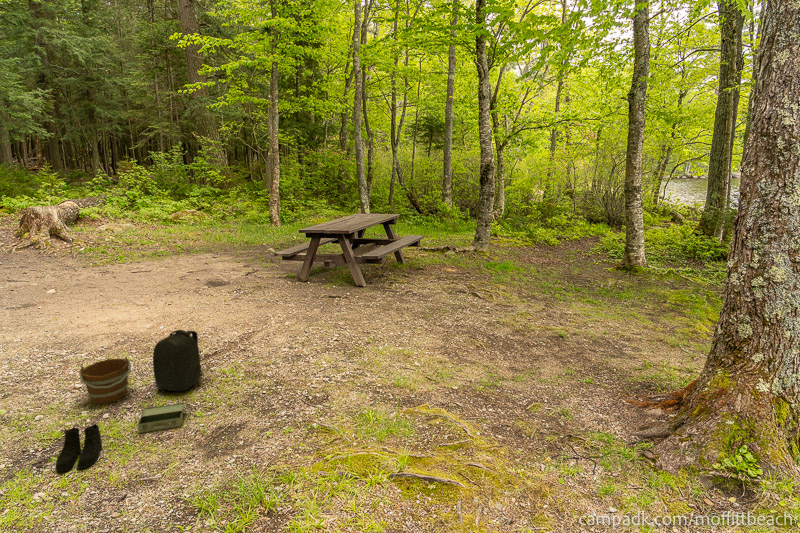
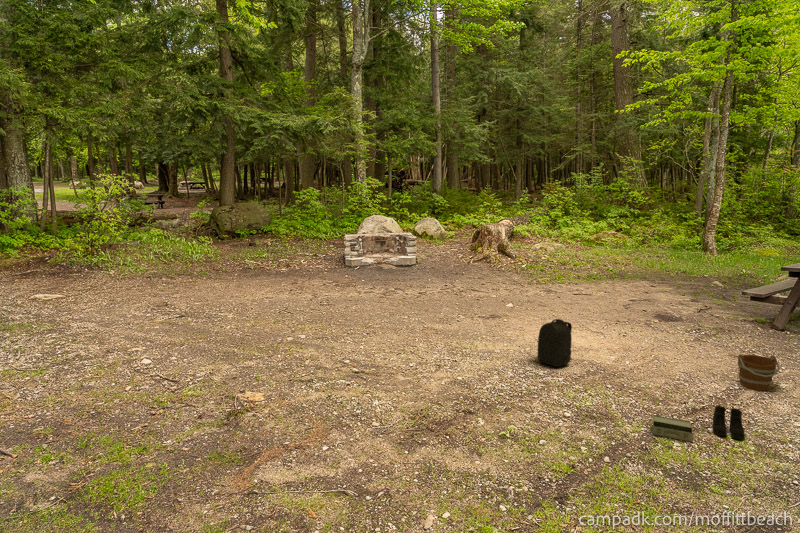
backpack: present [153,330,203,391] -> present [537,319,572,367]
bucket: present [79,357,131,404] -> present [738,355,780,390]
boots: present [56,424,102,472] -> present [713,406,744,440]

